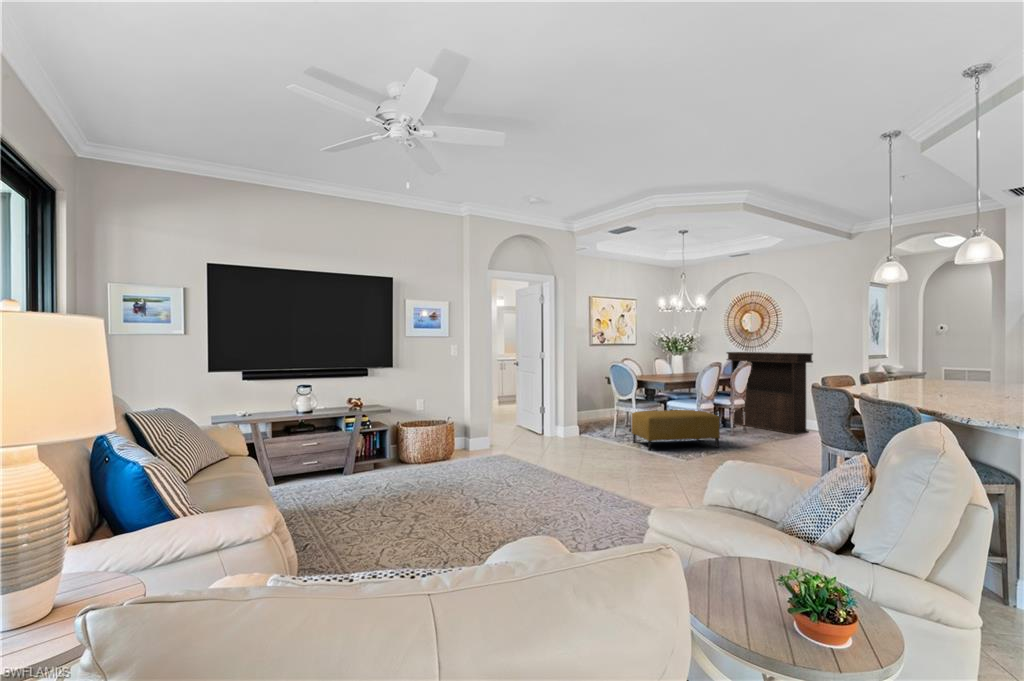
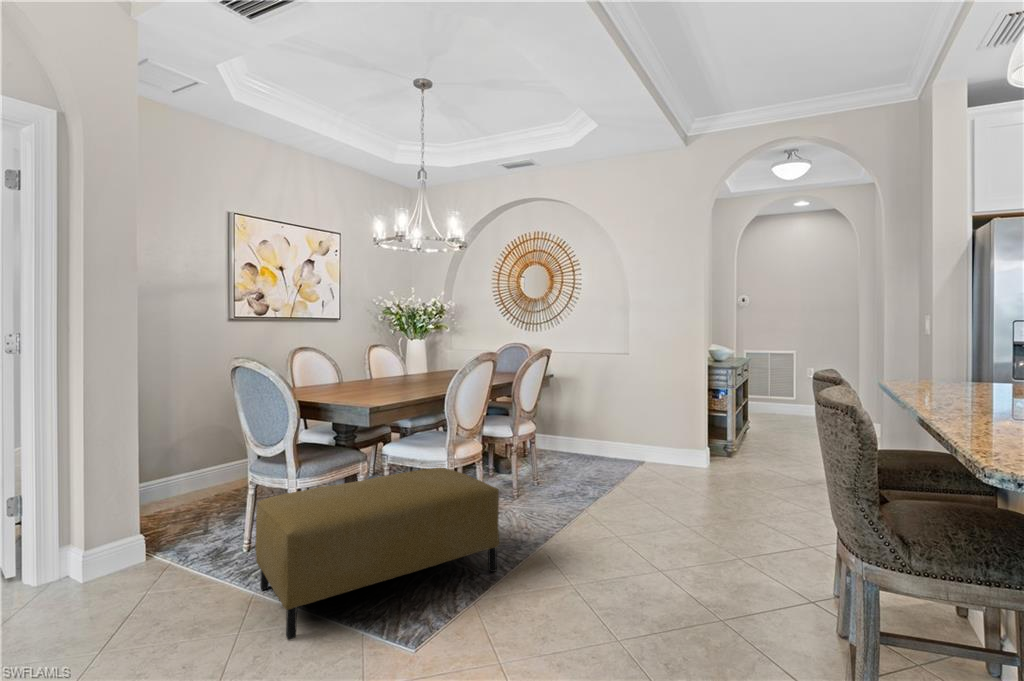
console table: present [727,352,813,435] -> none [499,330,646,484]

